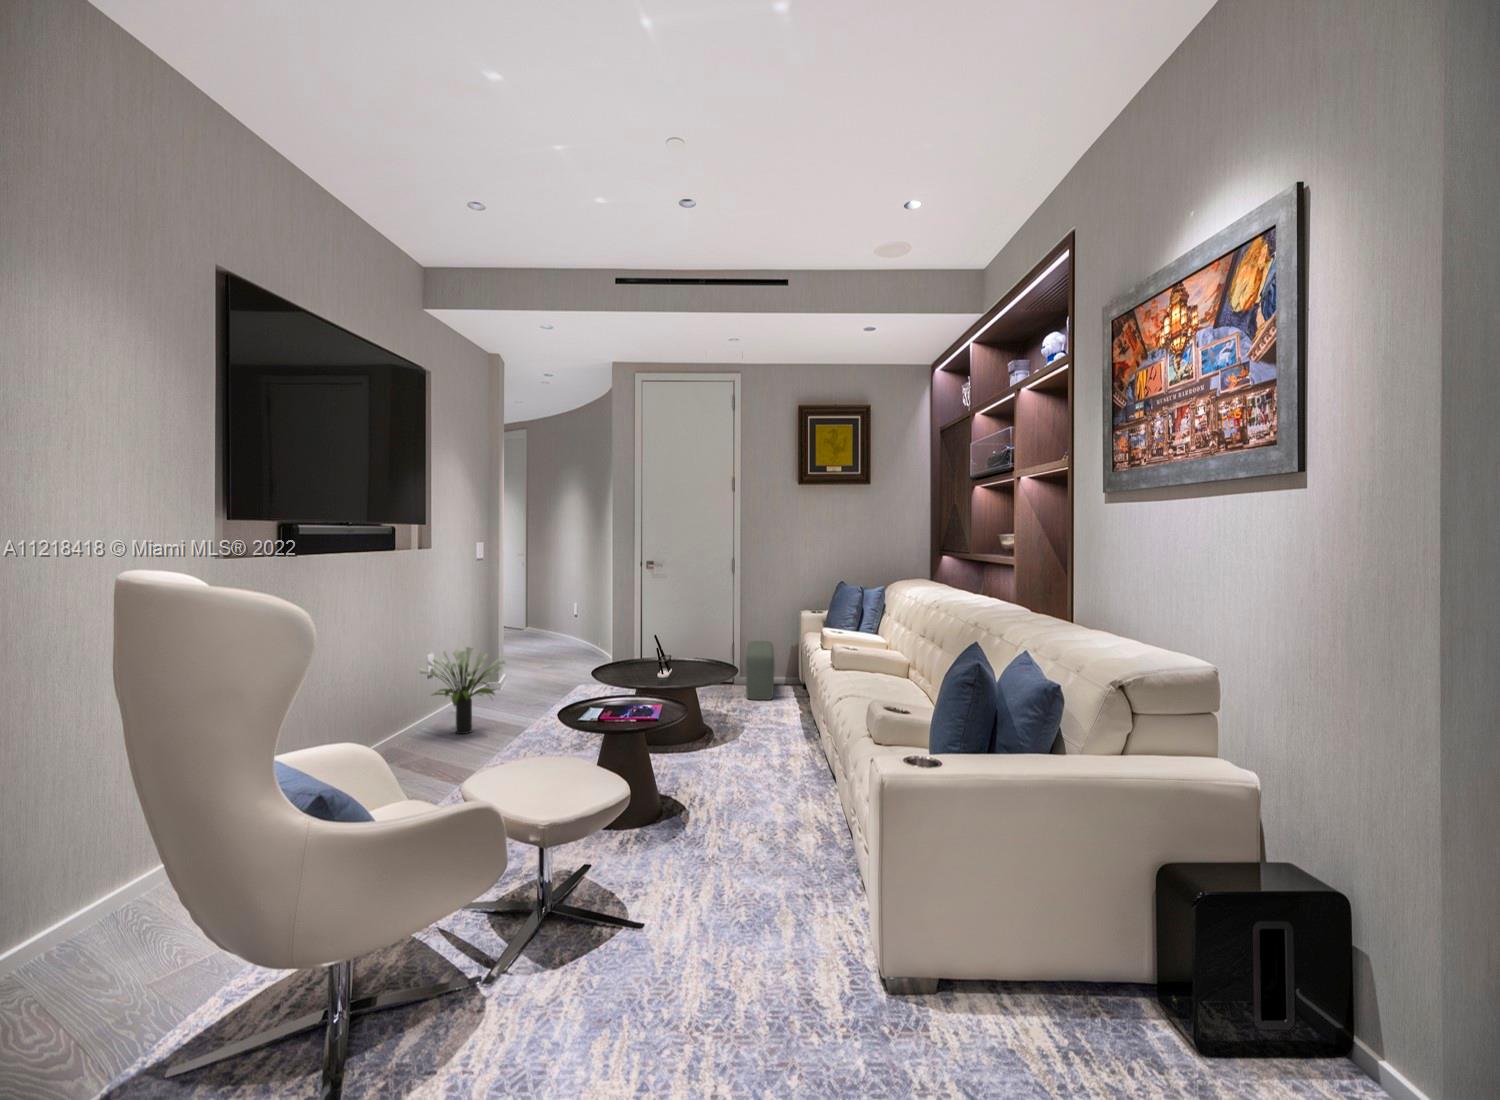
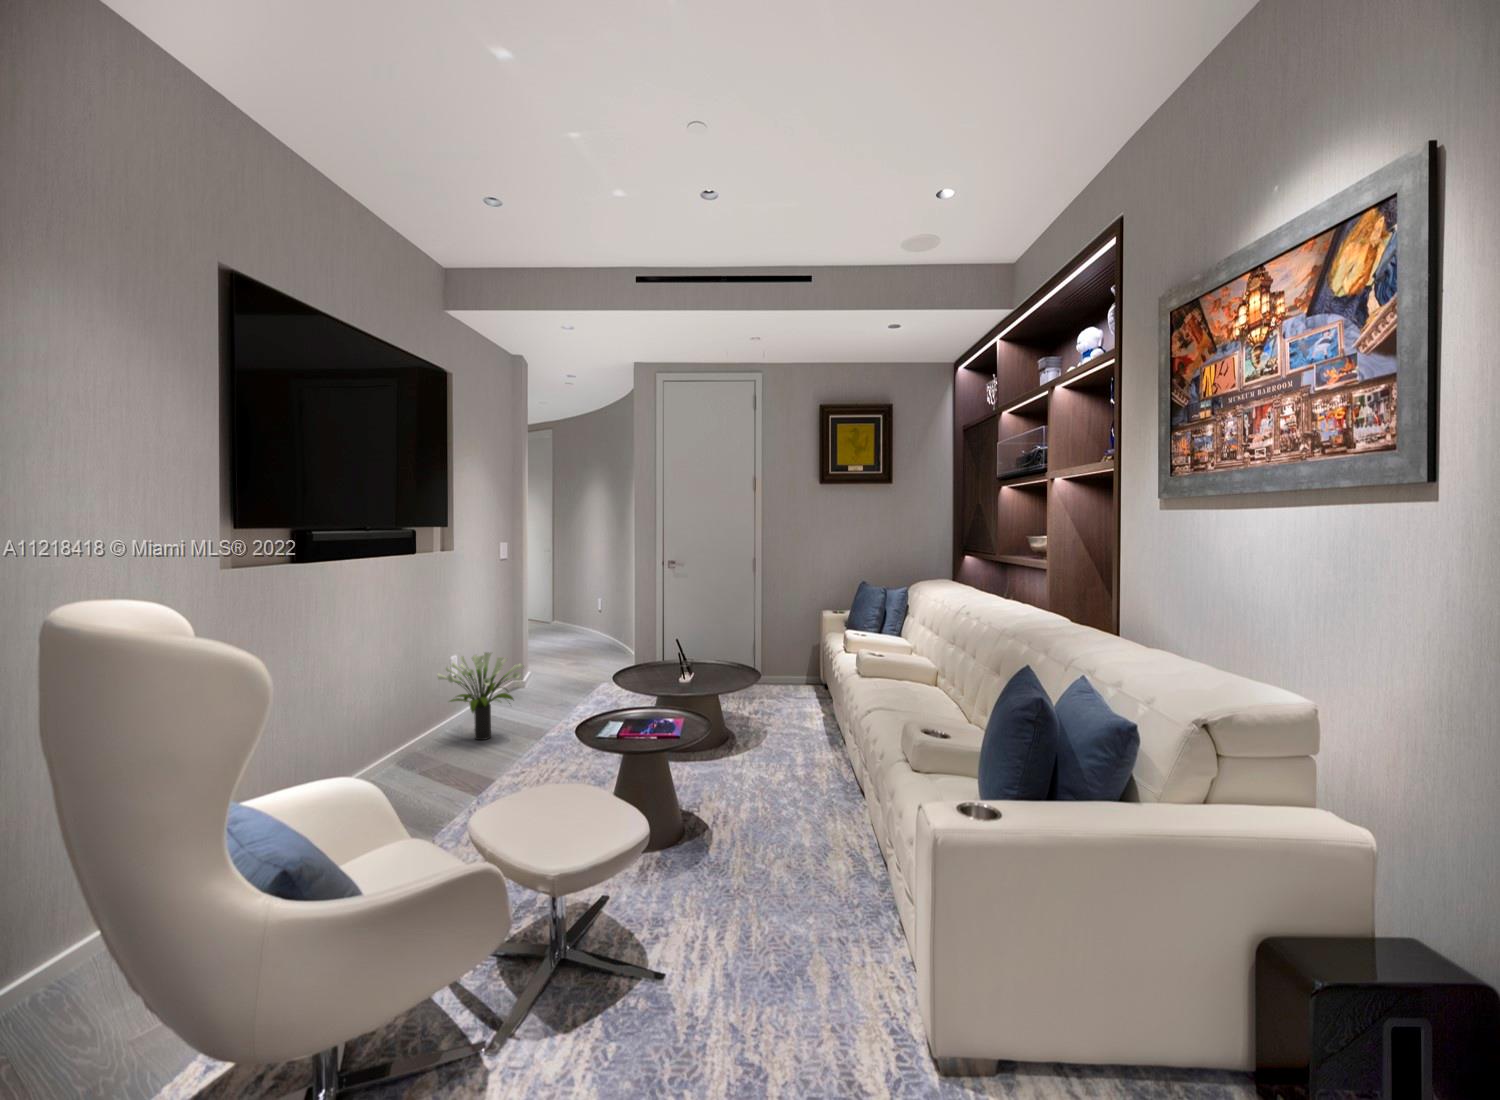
pouf: present [746,641,775,700] -> none [767,641,796,703]

